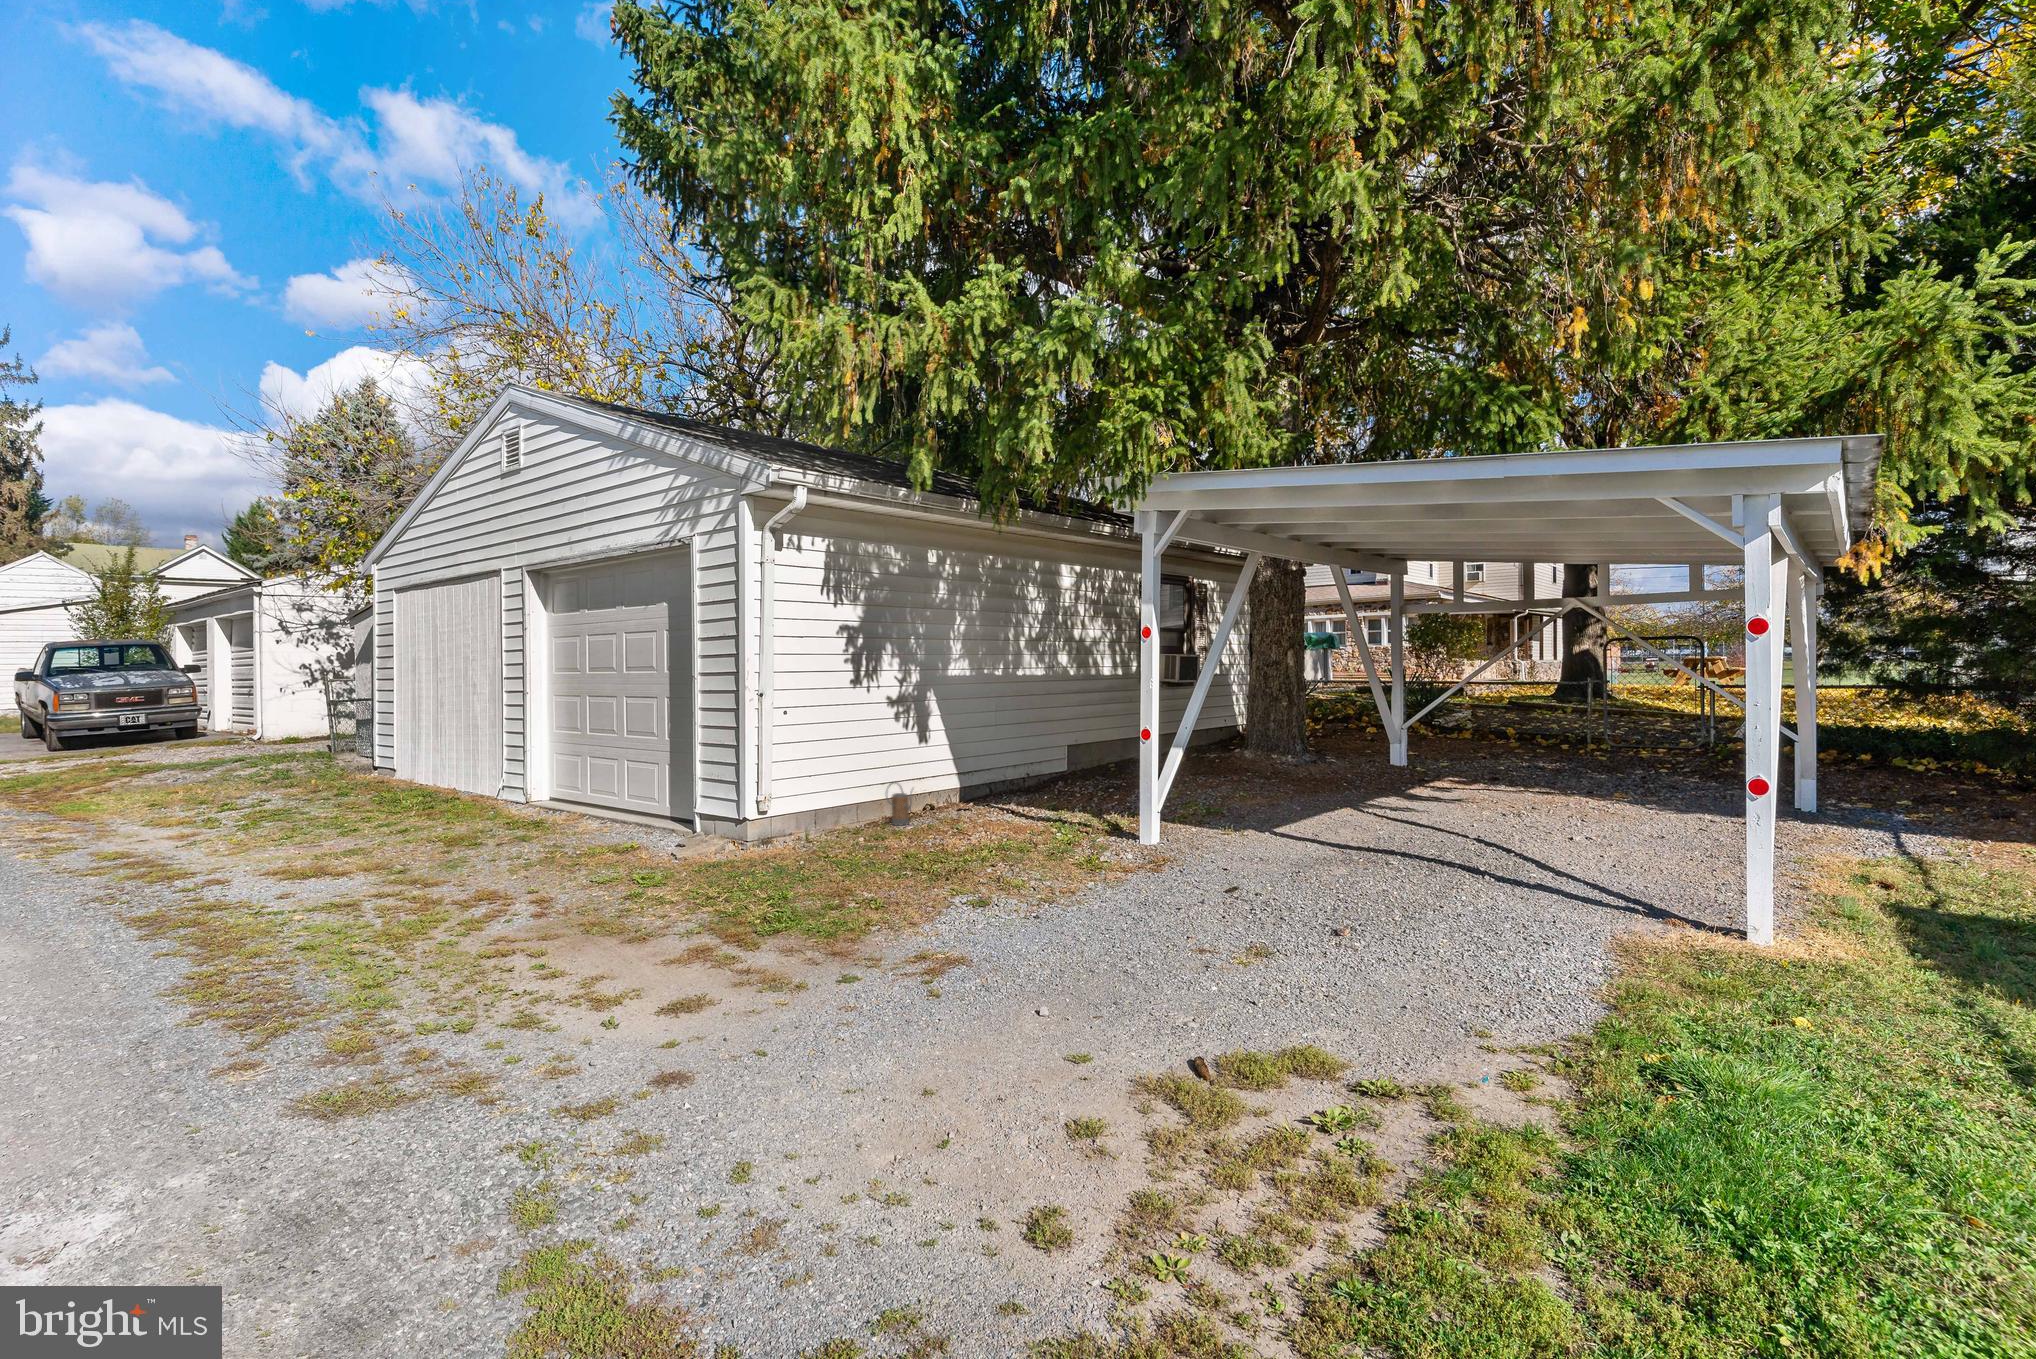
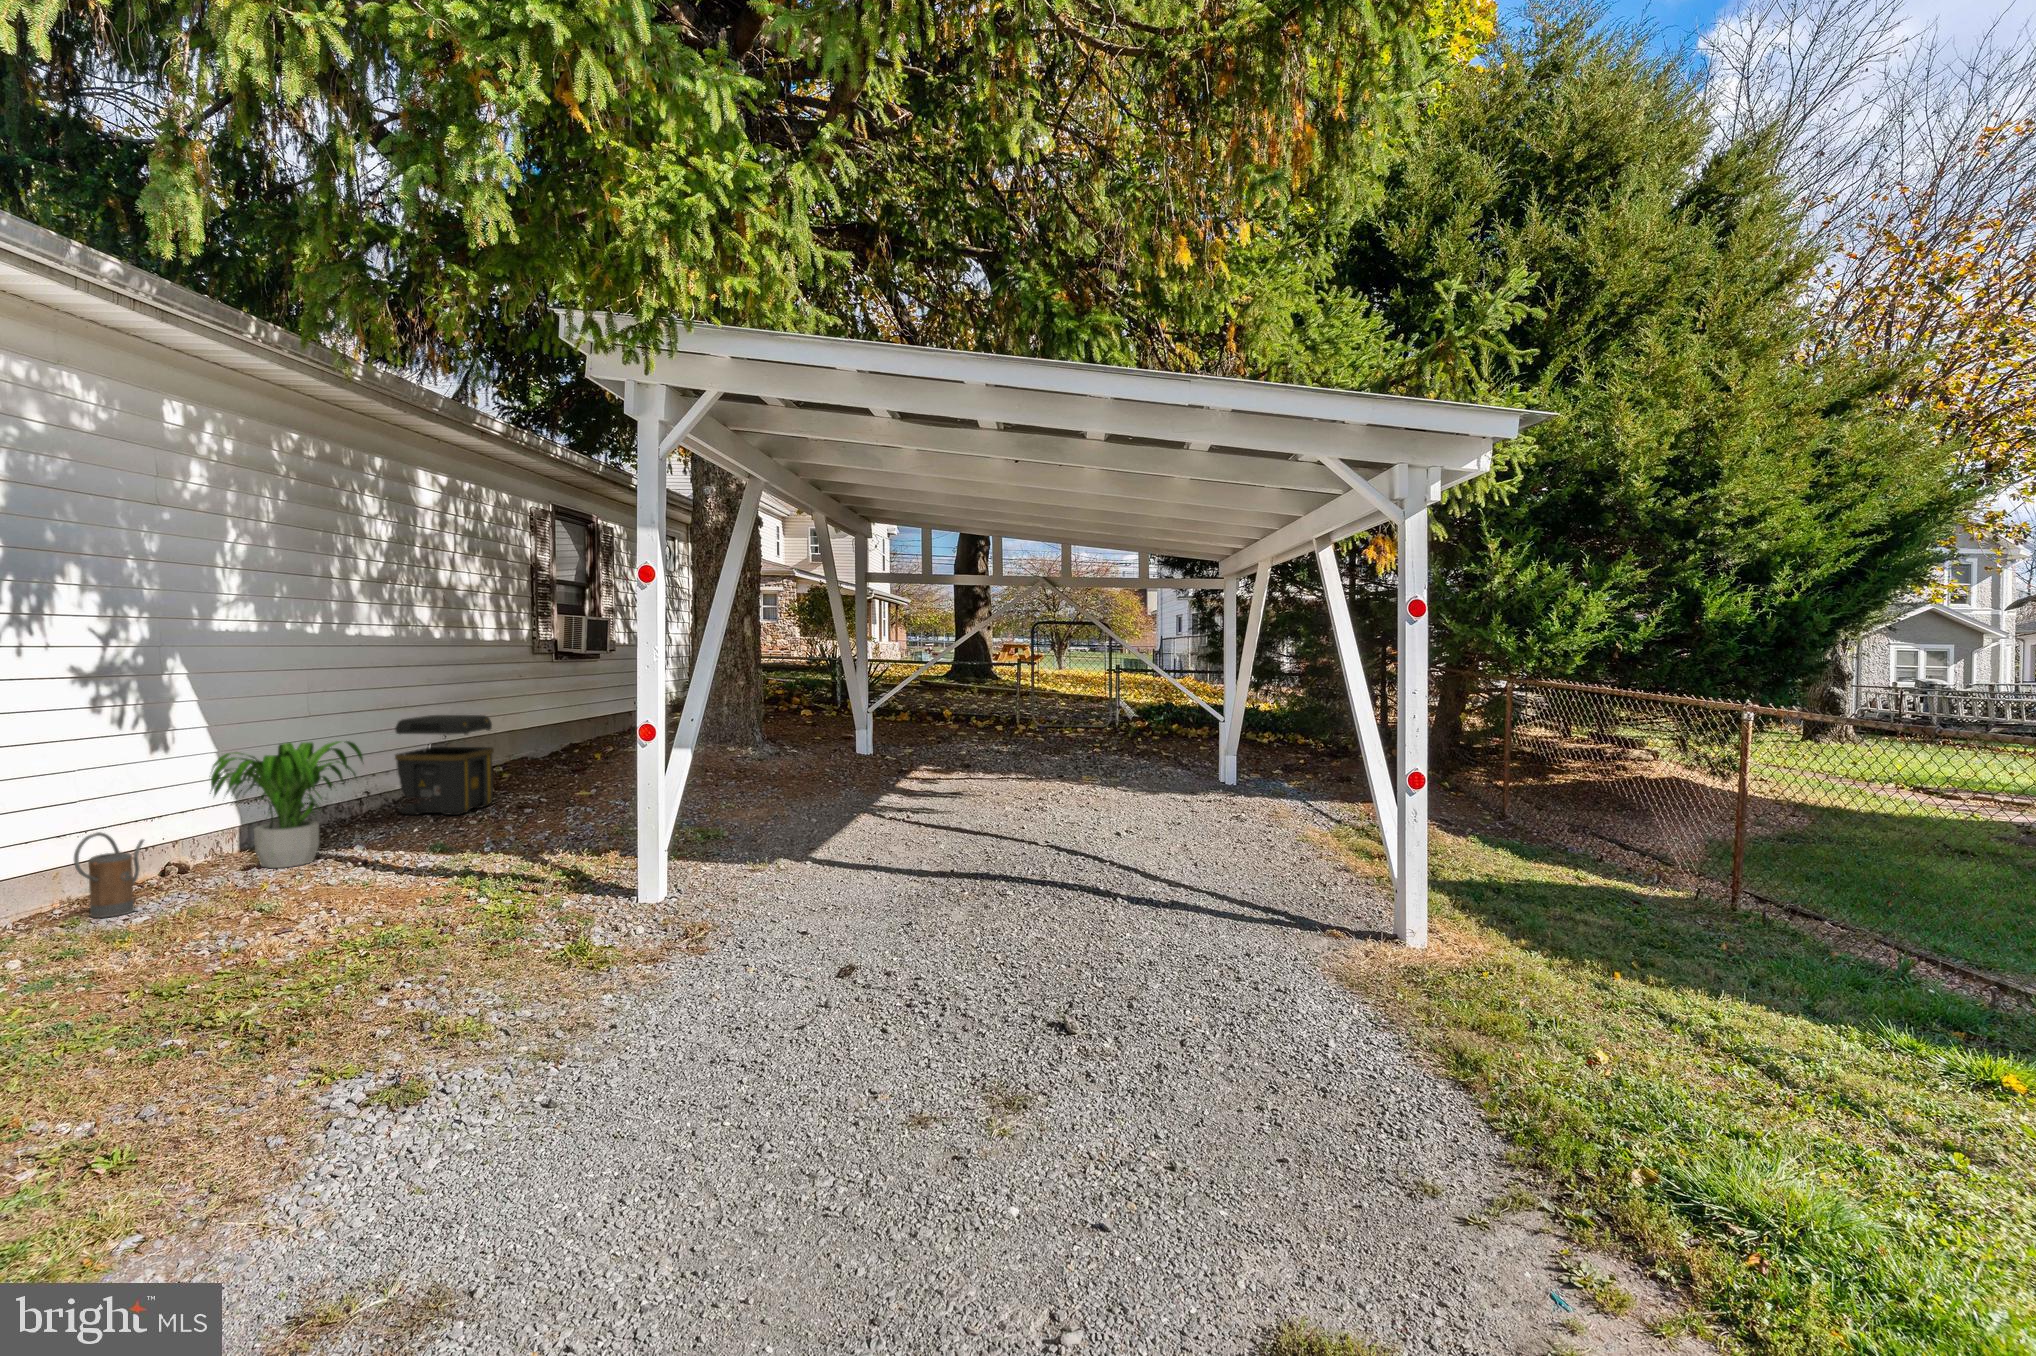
toolbox: none [1044,725,1101,791] -> present [395,715,494,815]
potted plant: none [944,739,1018,811] -> present [210,741,363,868]

